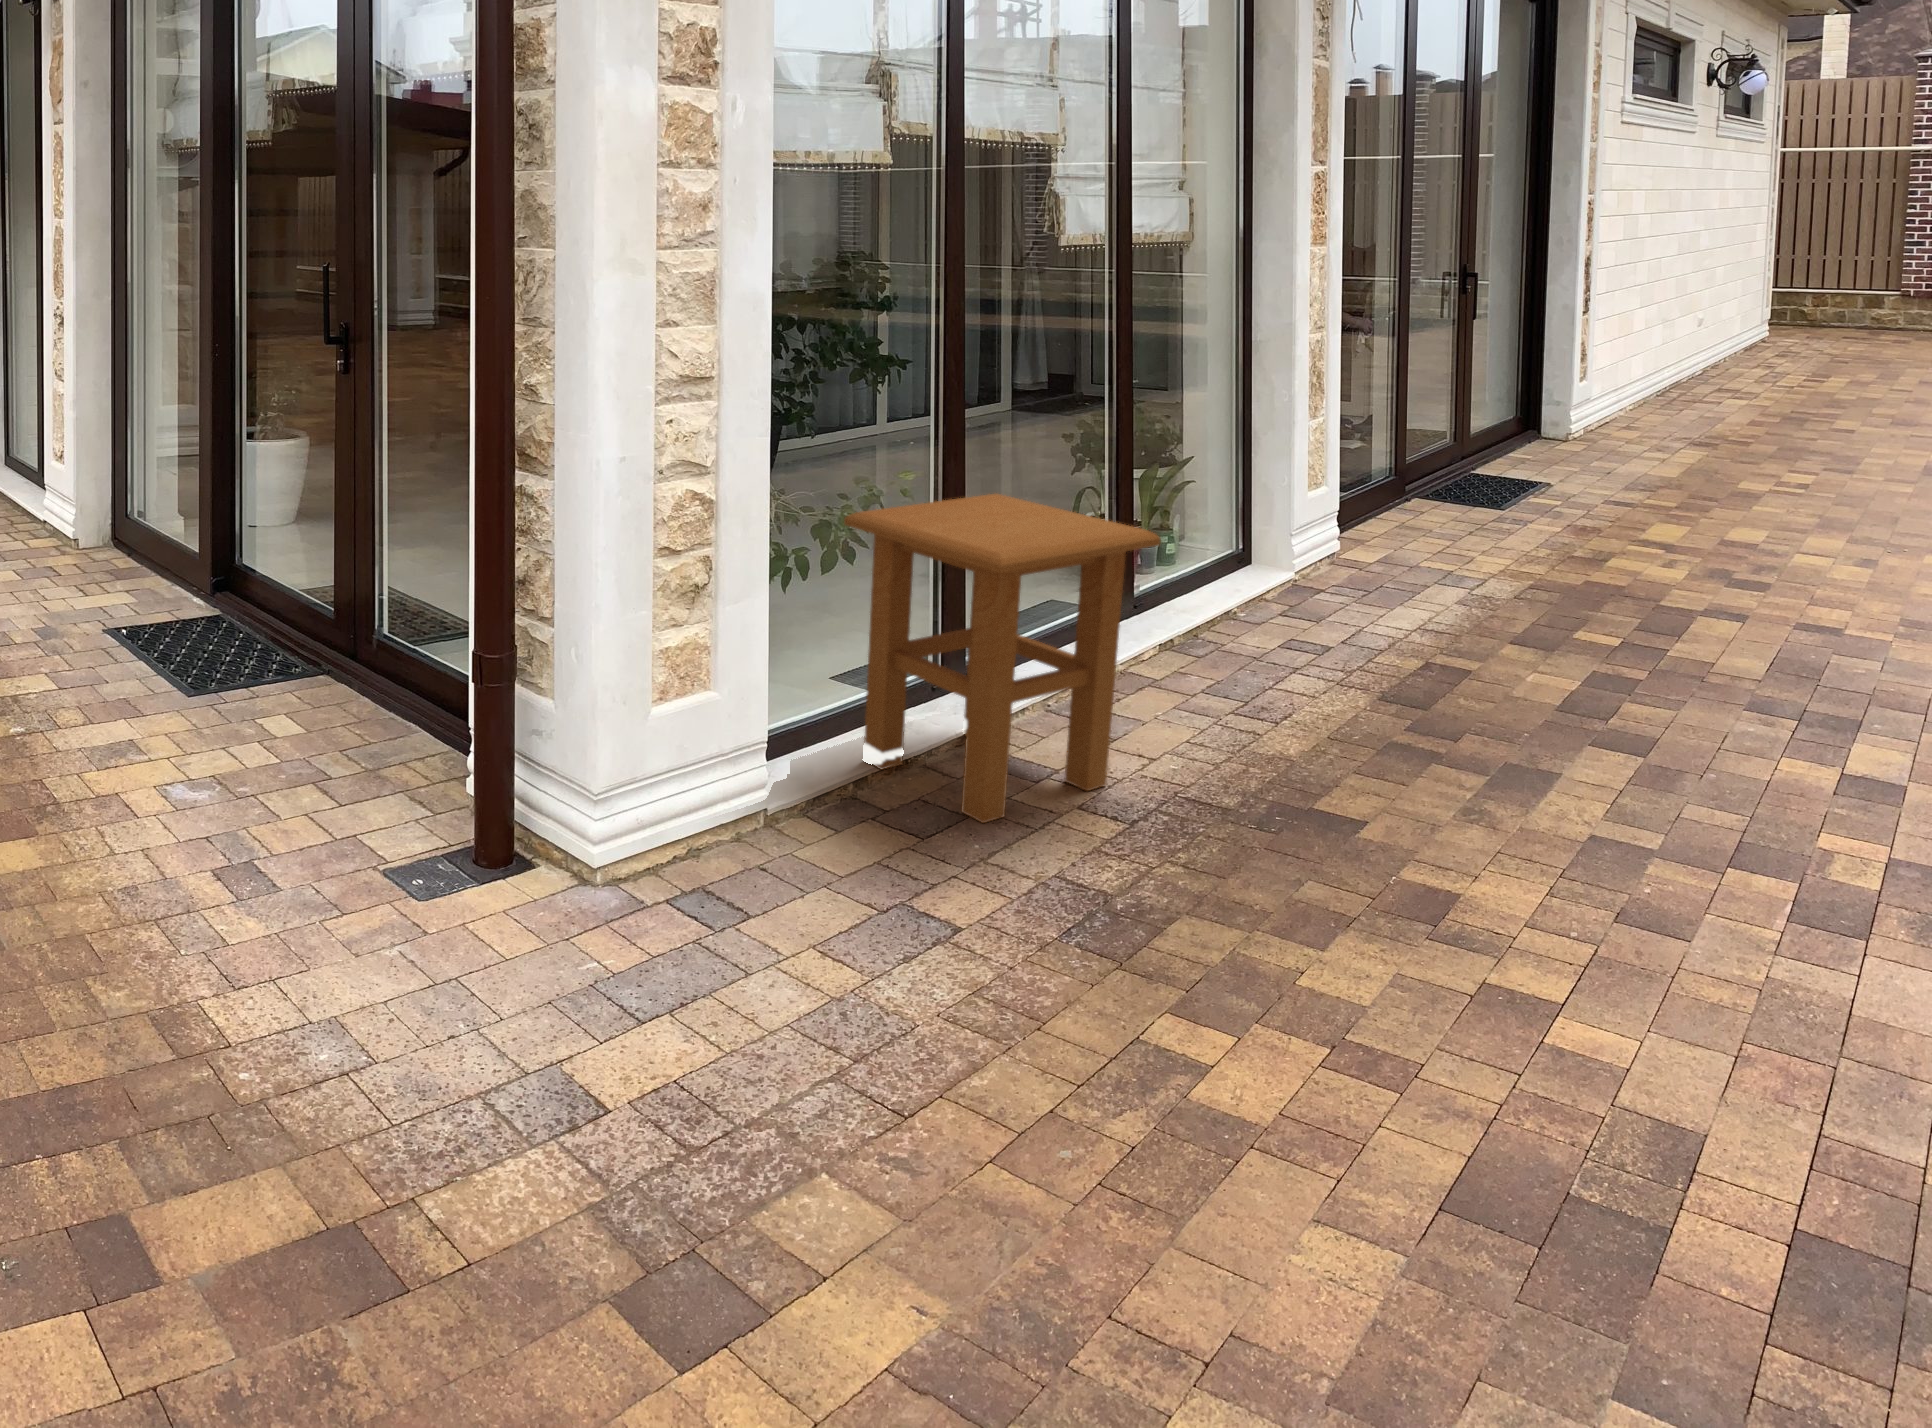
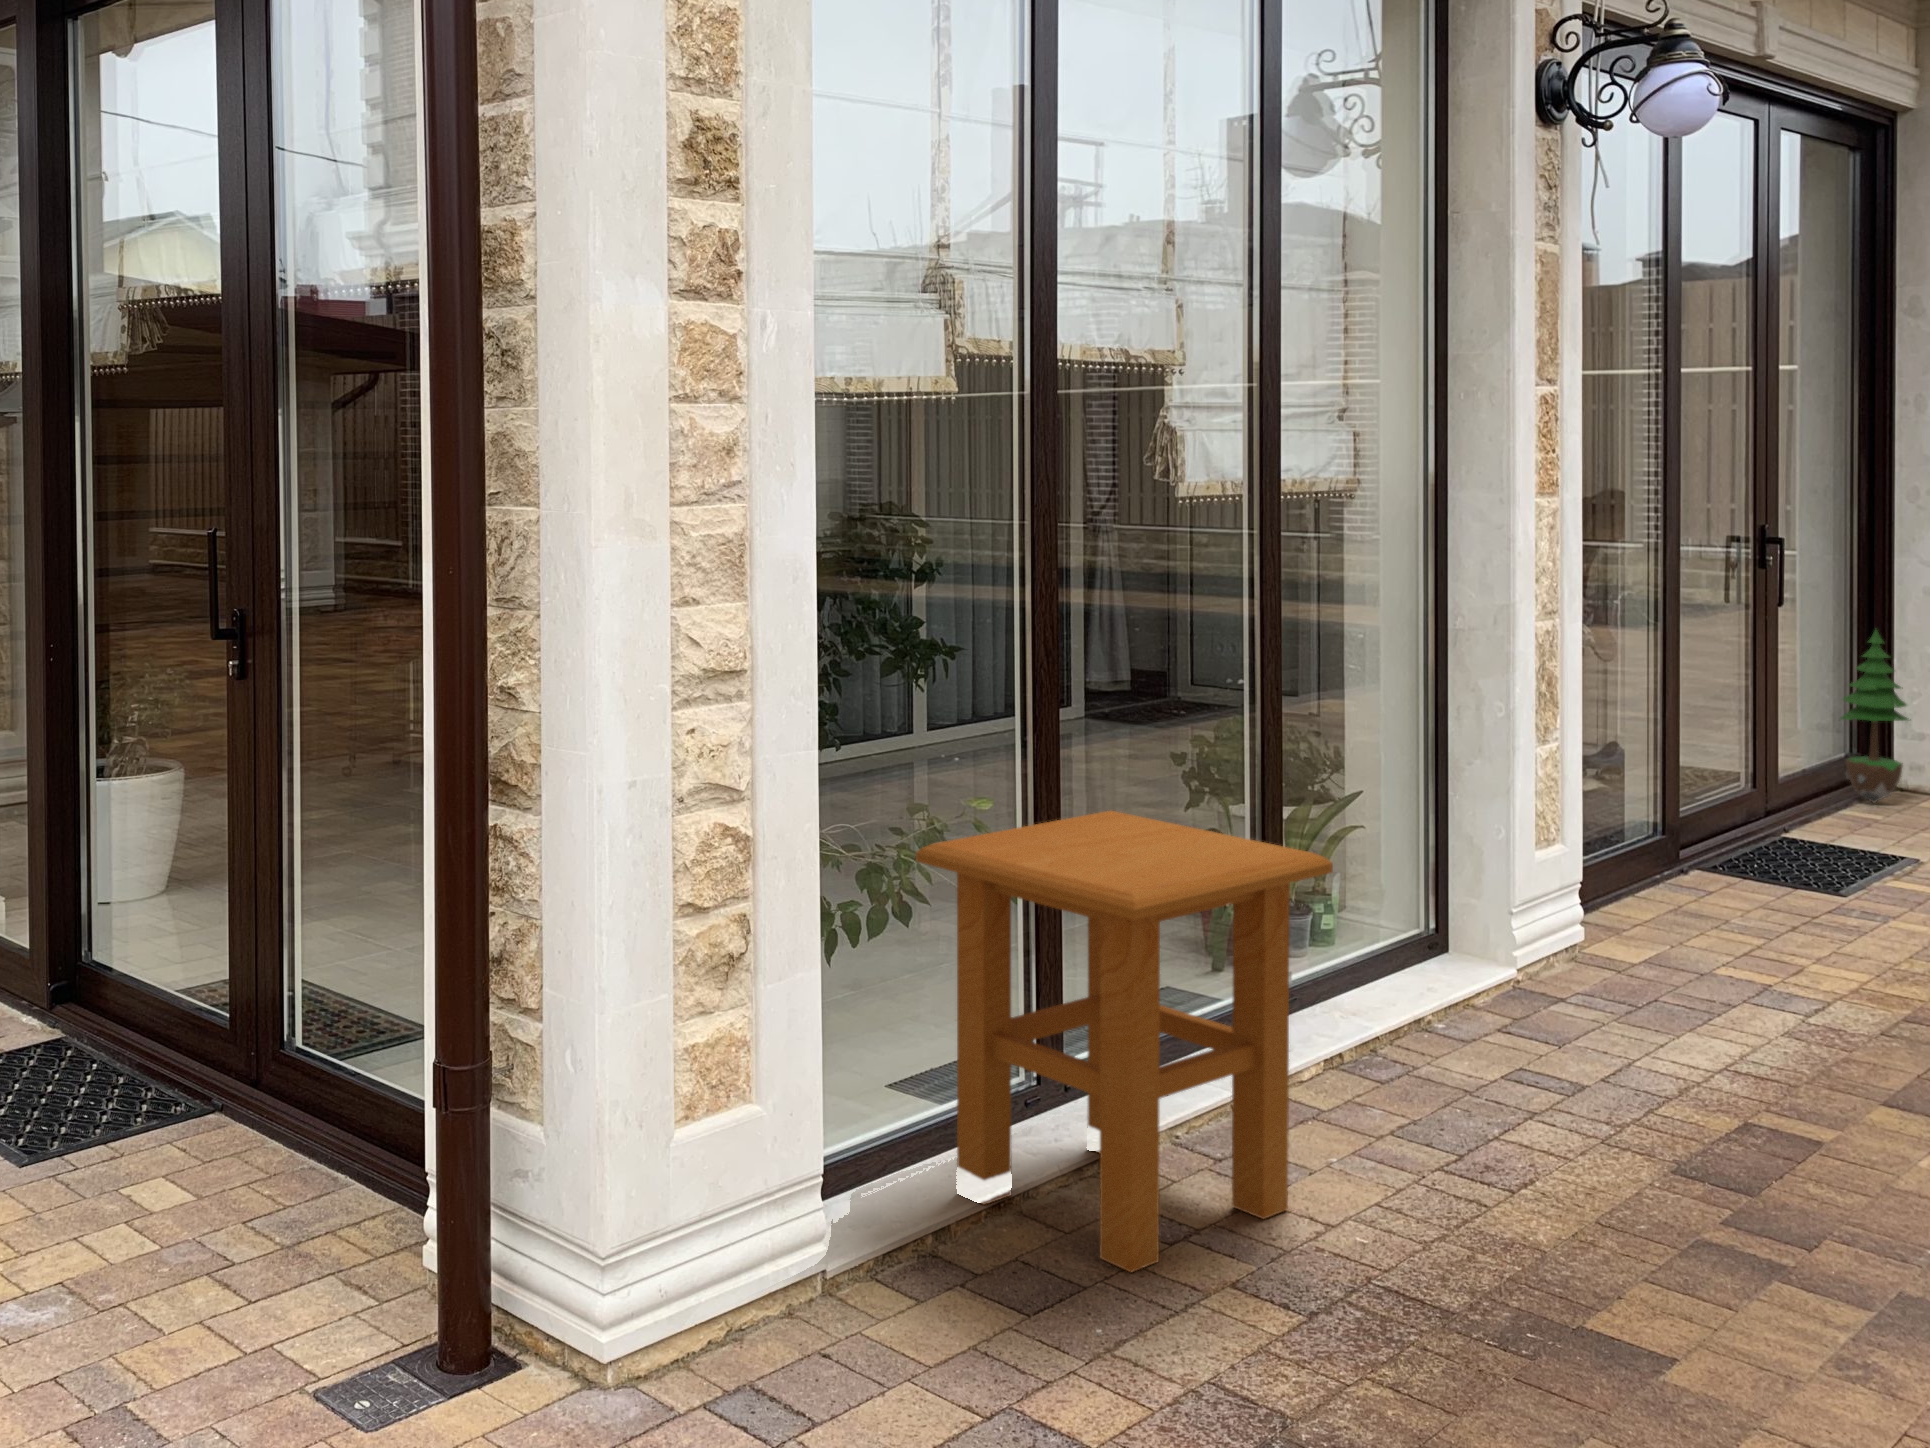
potted tree: none [1583,381,1642,513] -> present [1839,630,1908,803]

